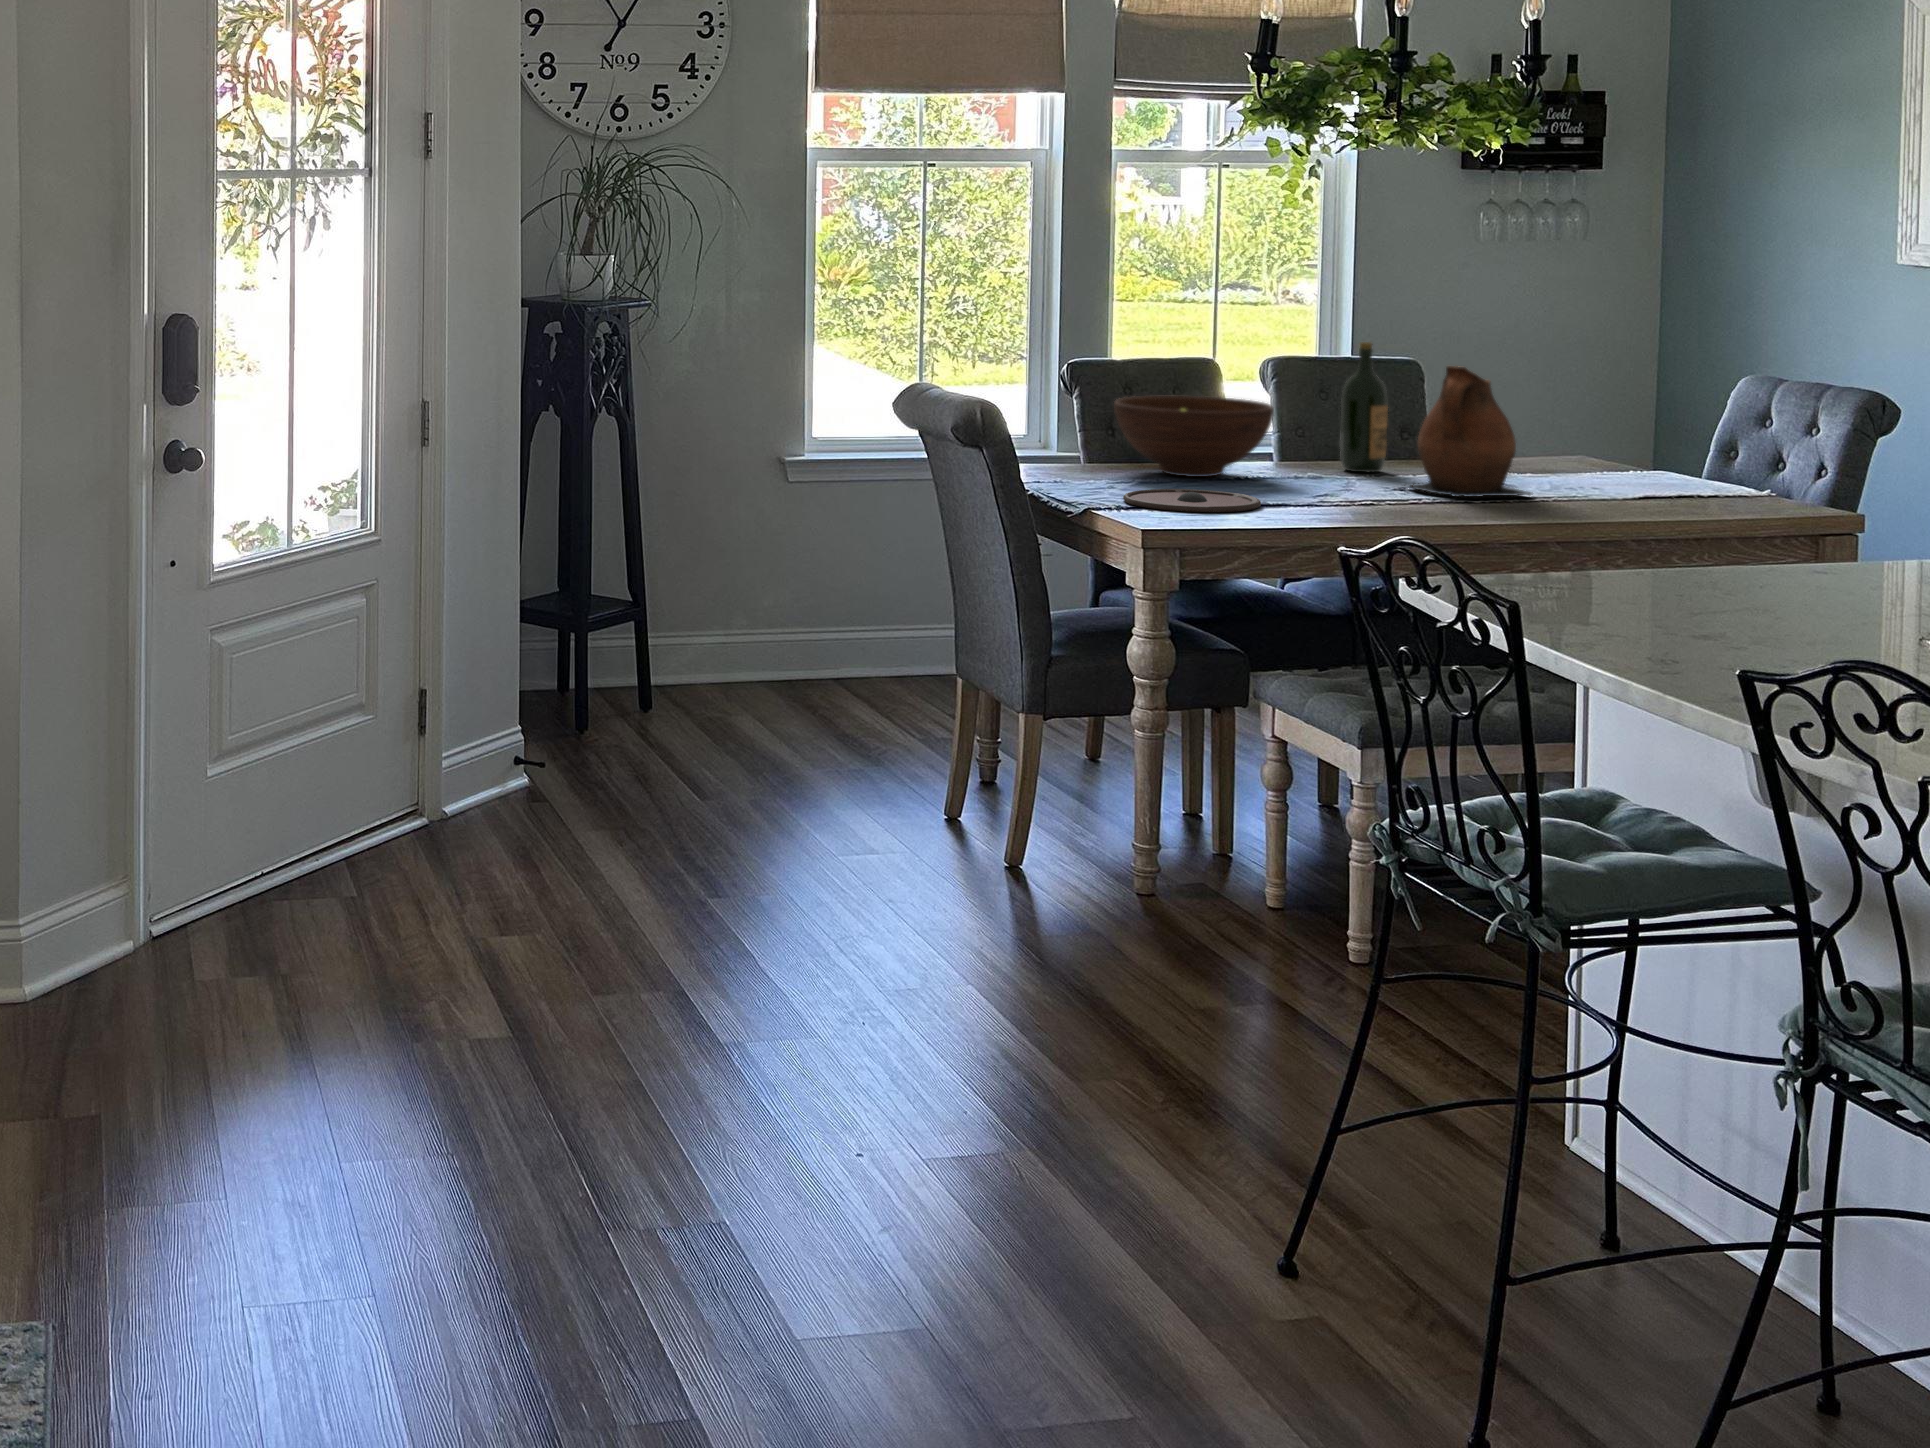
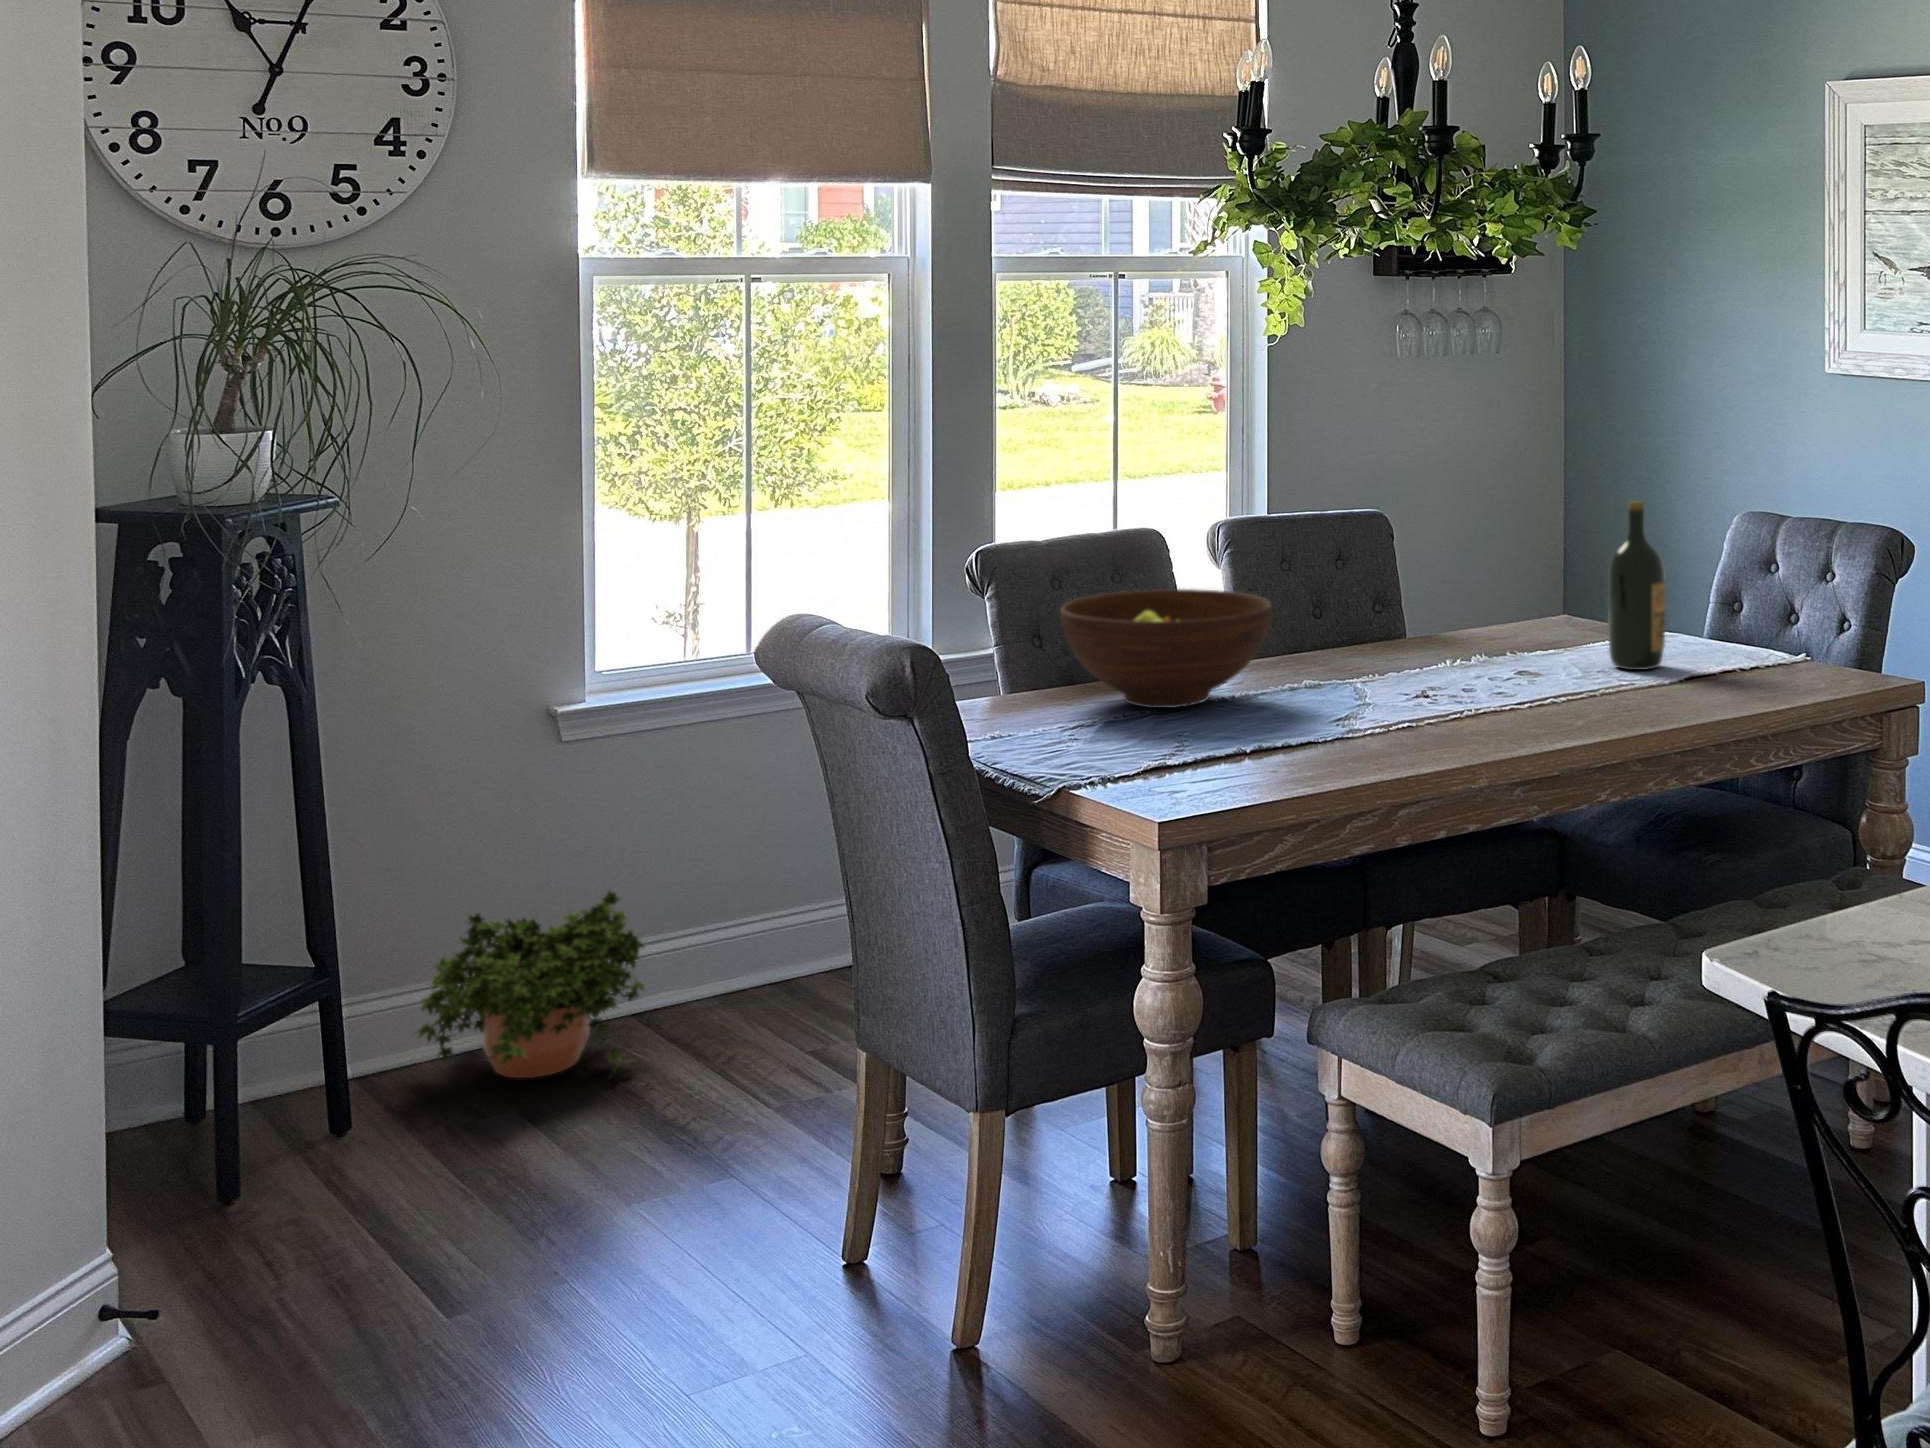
wine bottle: present [1340,342,1388,472] -> present [1608,501,1665,670]
ceramic pitcher: present [1412,366,1531,497] -> none [1436,536,1594,709]
plate: present [1123,489,1261,512] -> none [1112,739,1301,786]
potted plant: none [689,589,842,714] -> present [415,890,648,1078]

